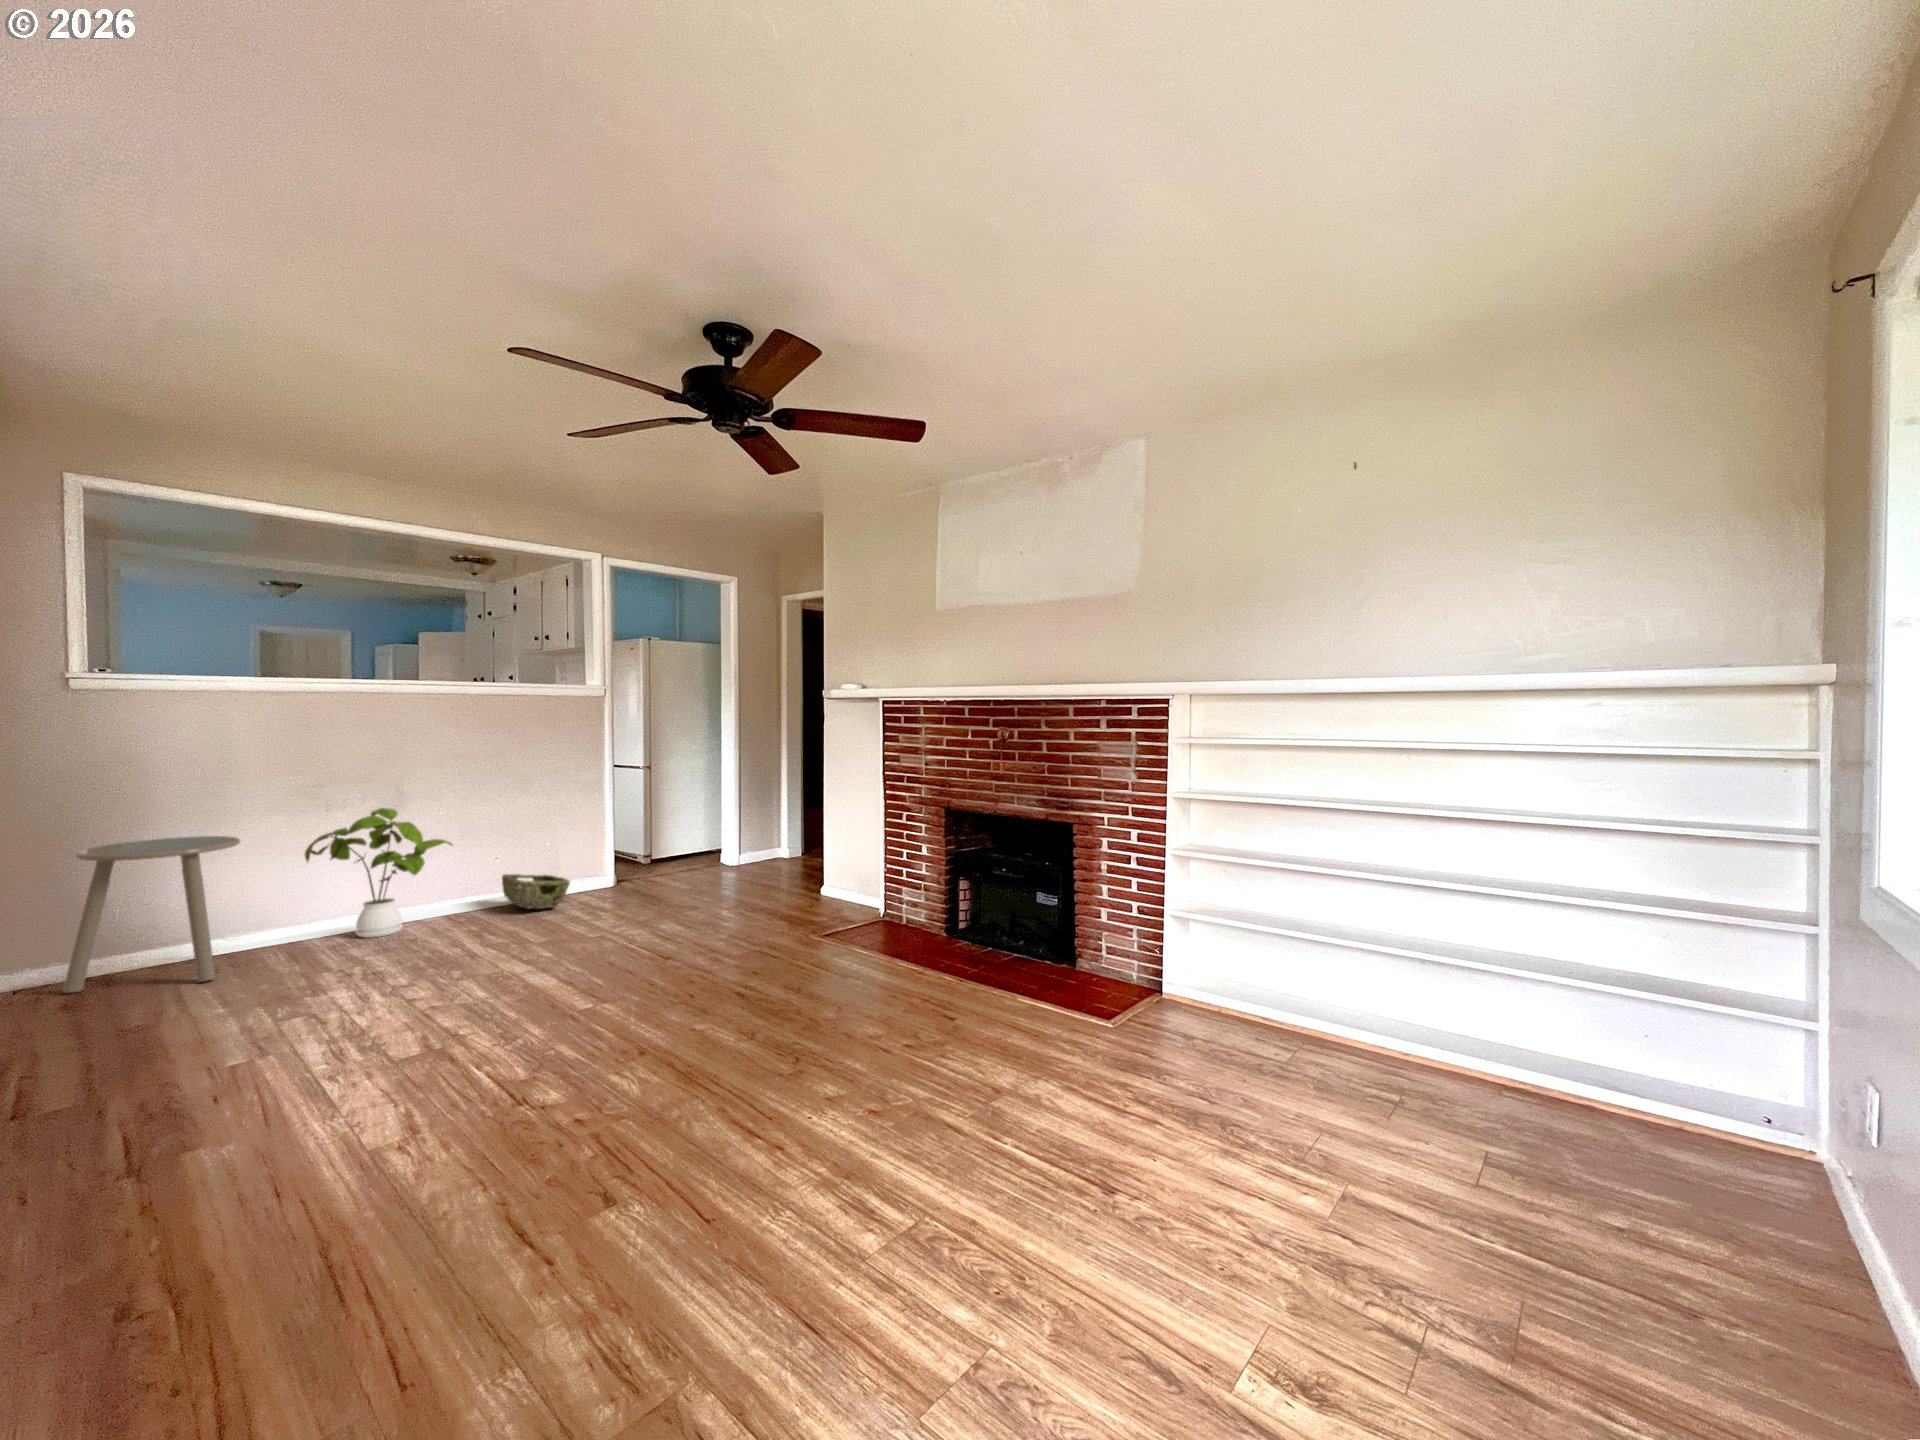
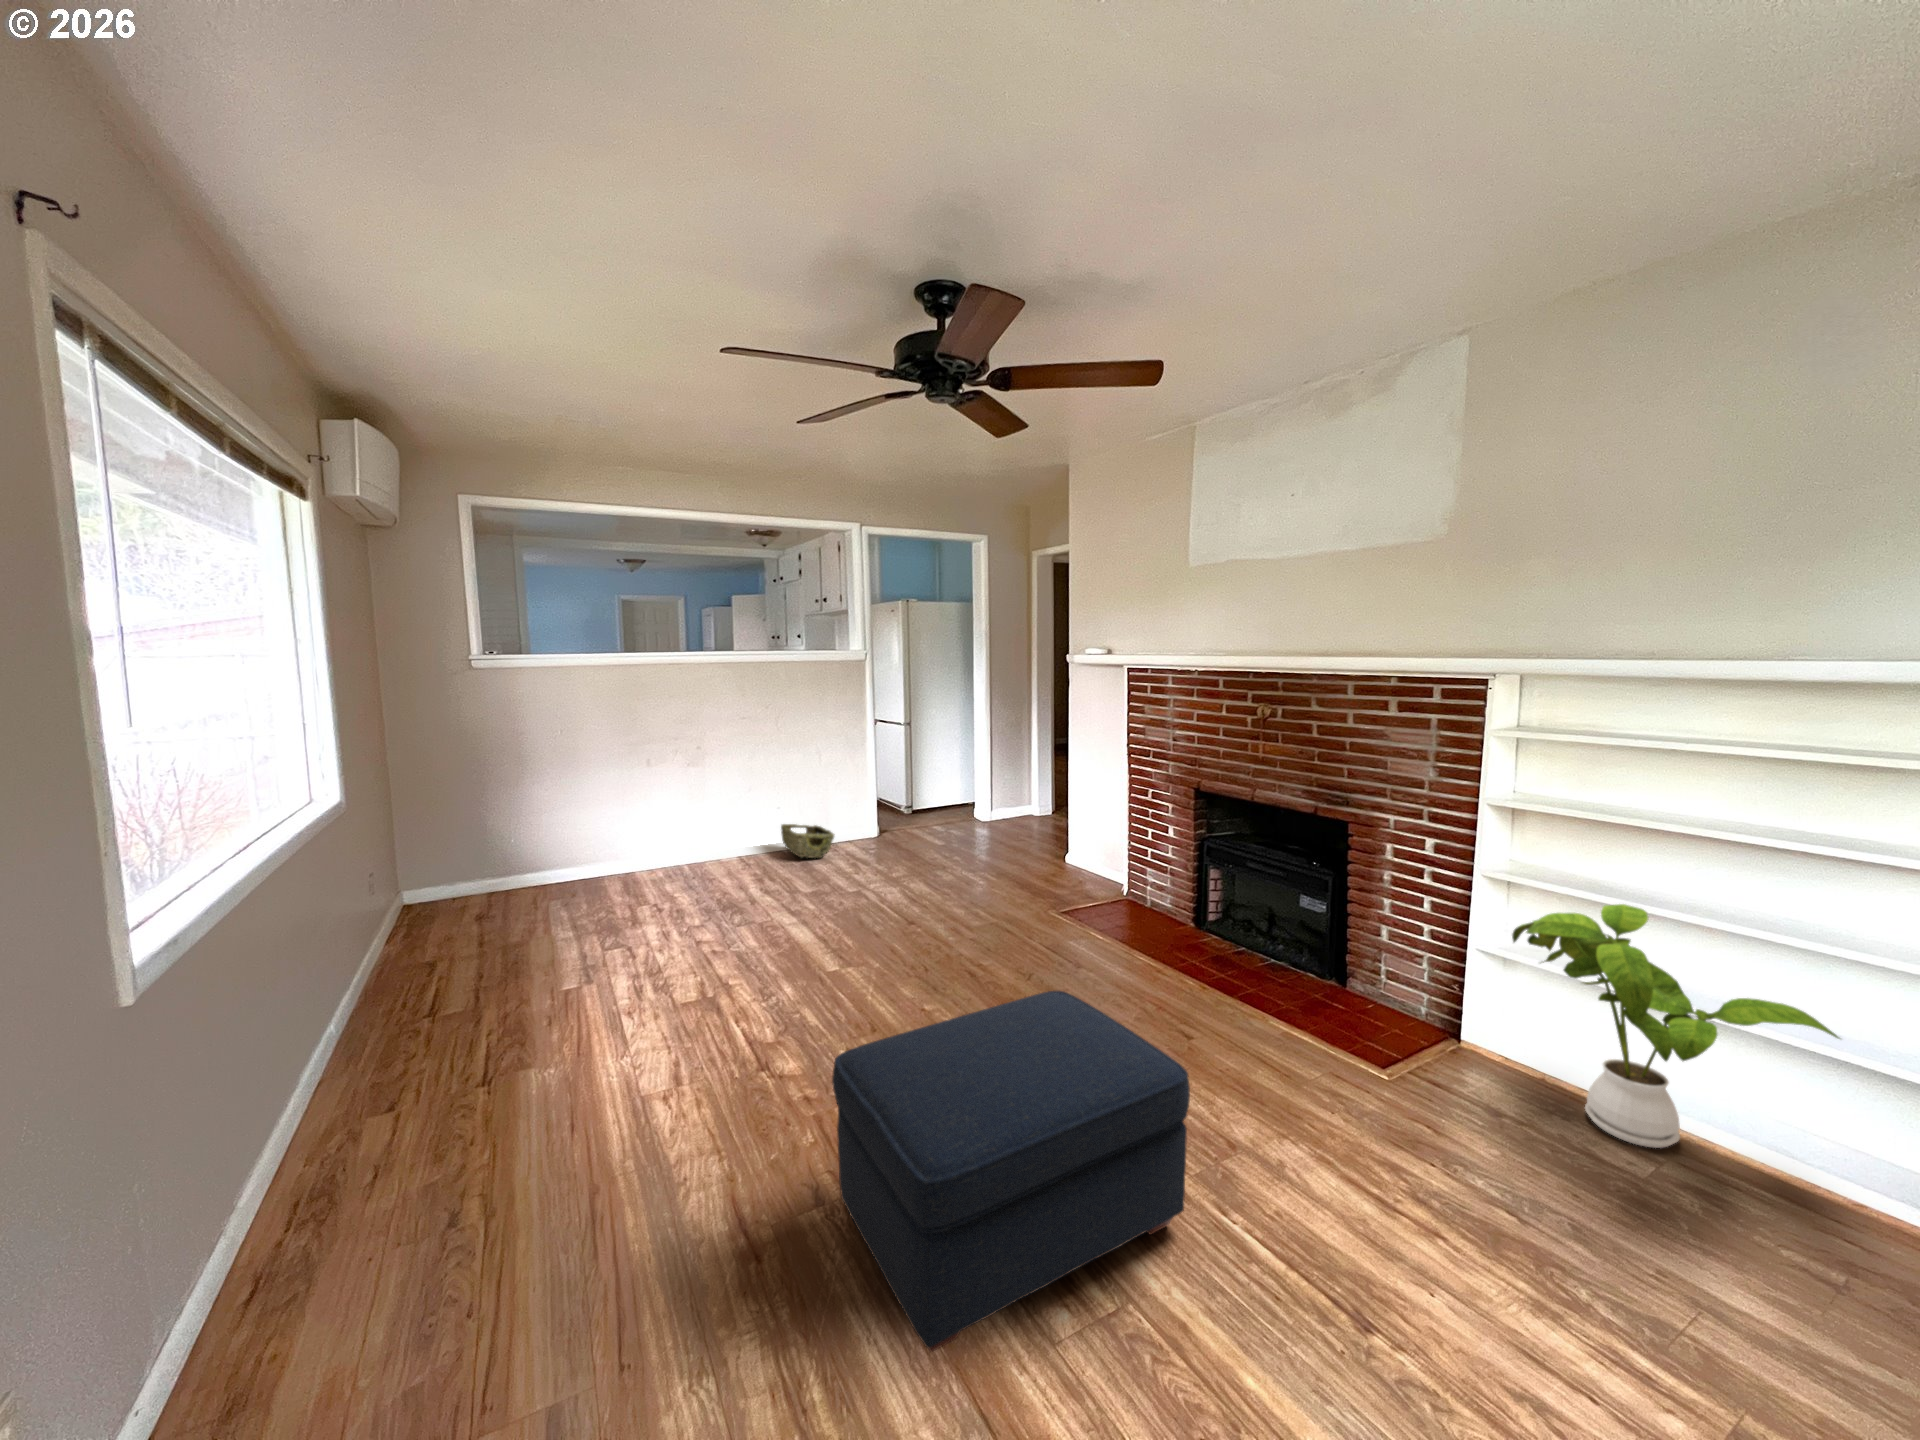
house plant: present [305,808,452,938] -> present [1512,904,1840,1148]
side table: present [63,836,240,993] -> none [486,788,588,906]
ottoman: none [629,970,969,1296] -> present [832,991,1190,1352]

